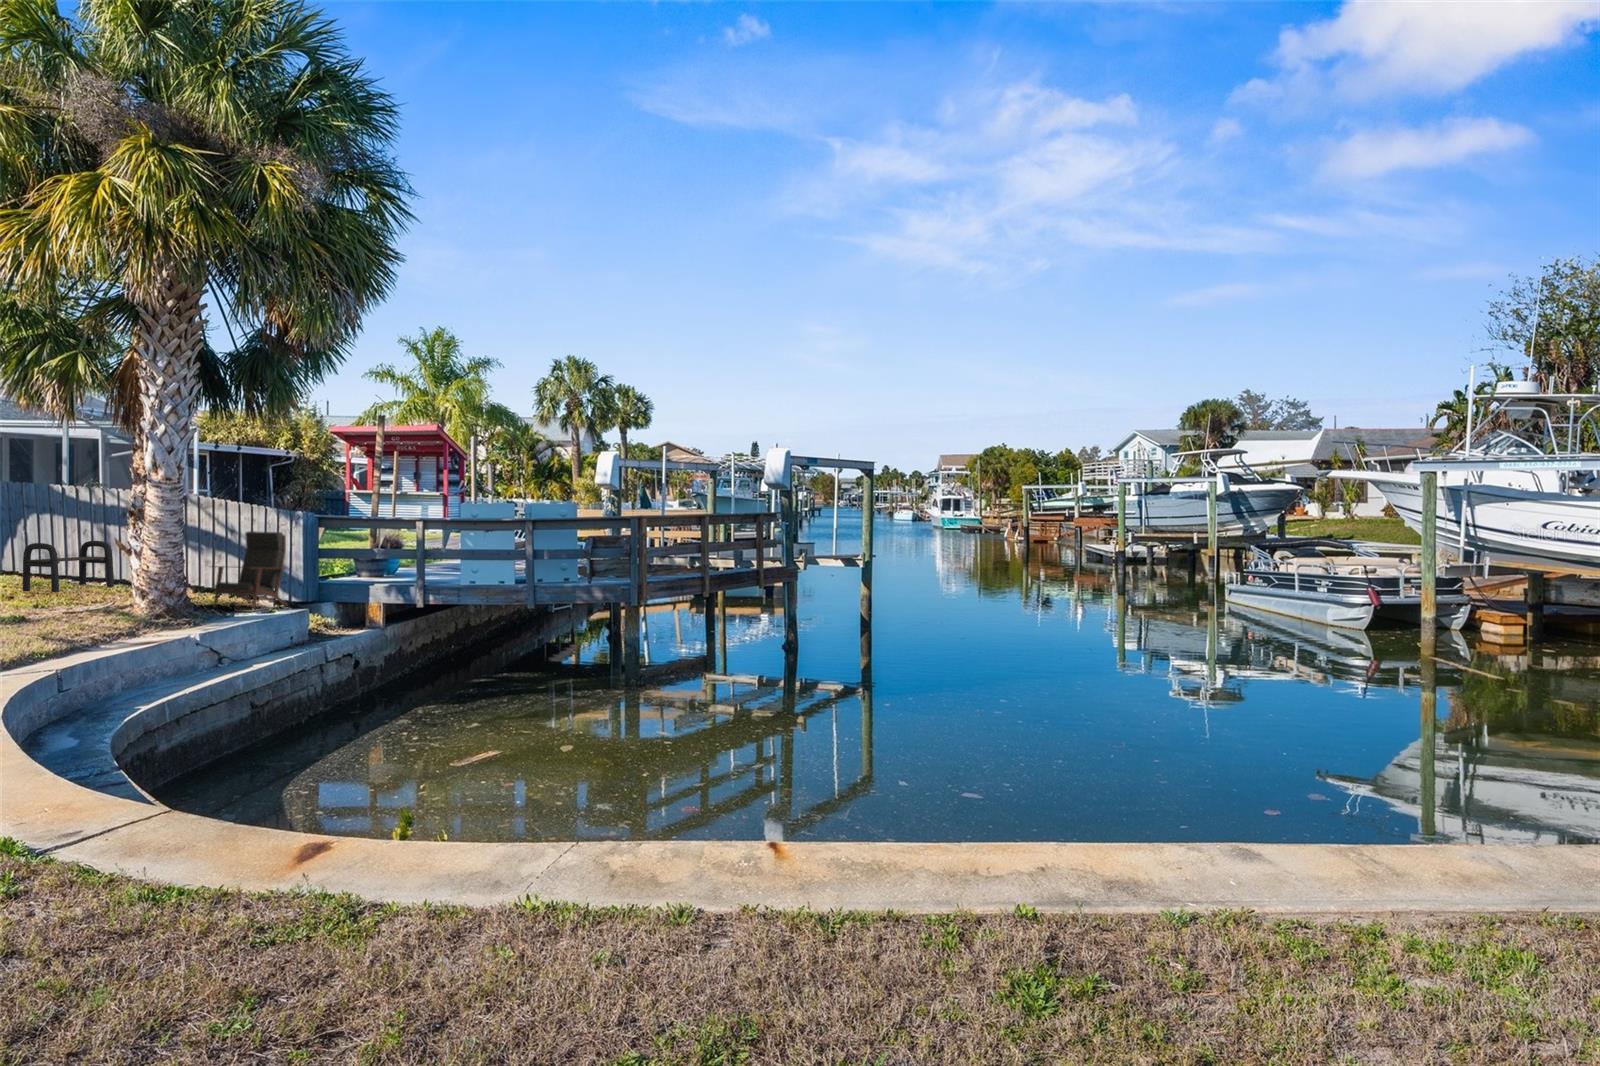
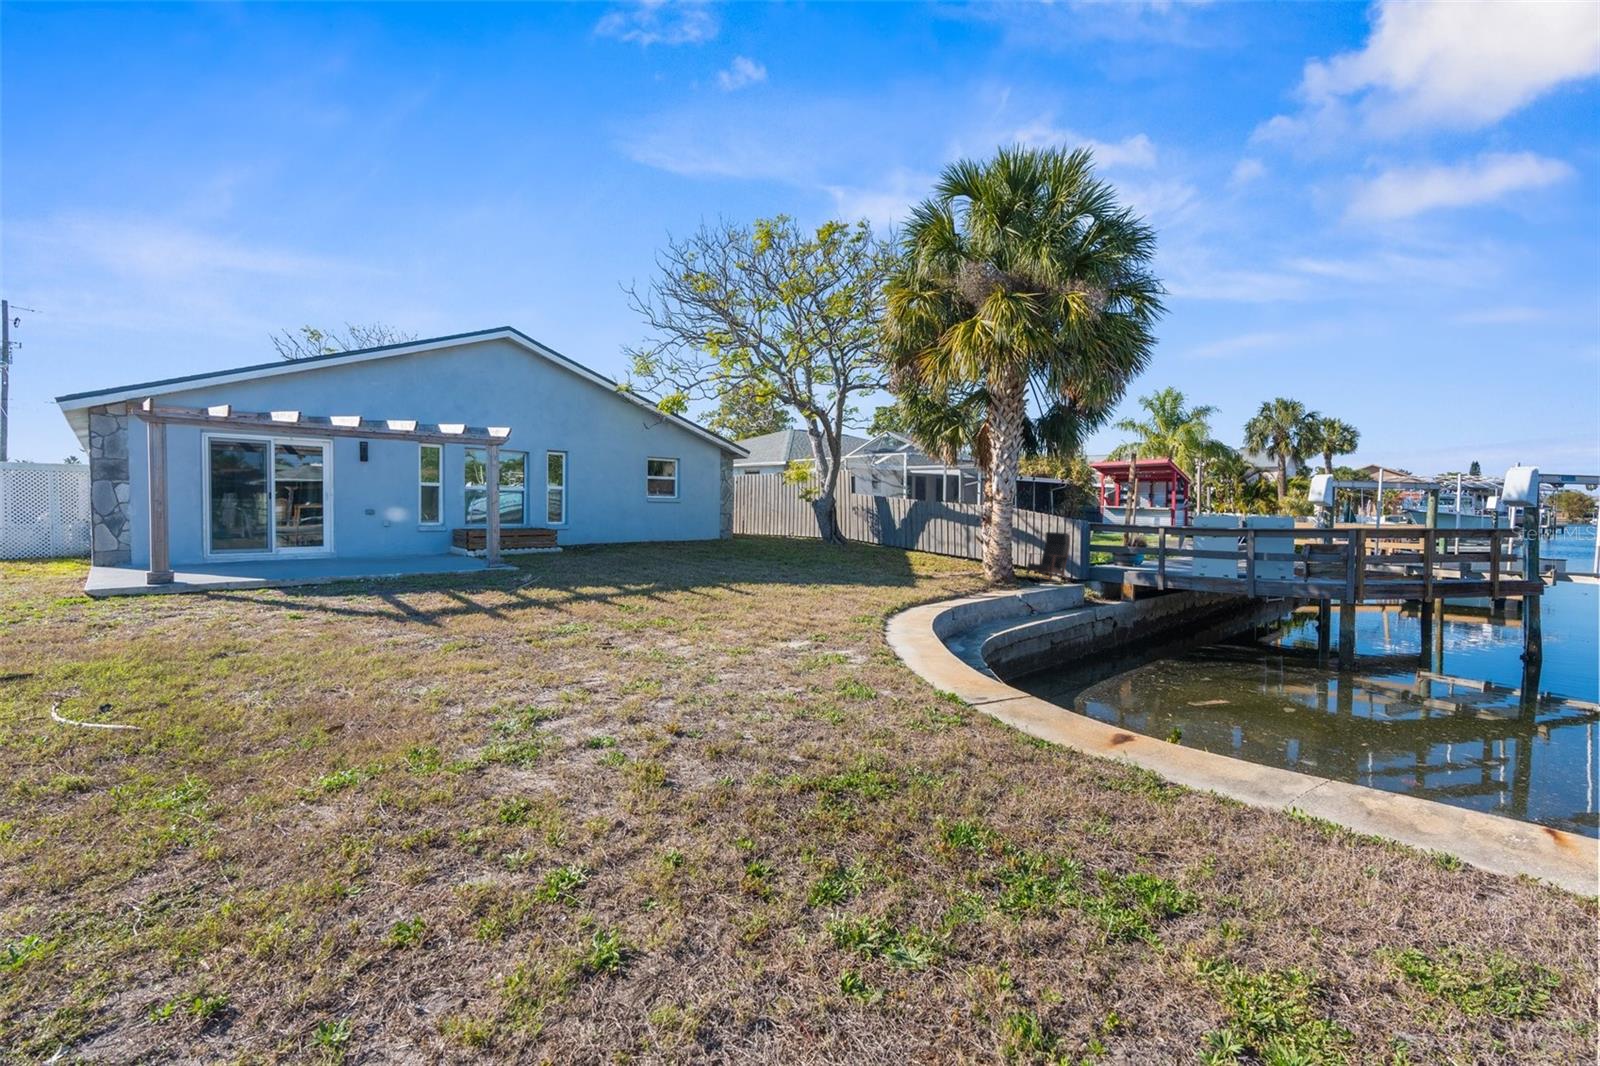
bench: present [23,541,114,592] -> none [927,535,970,564]

